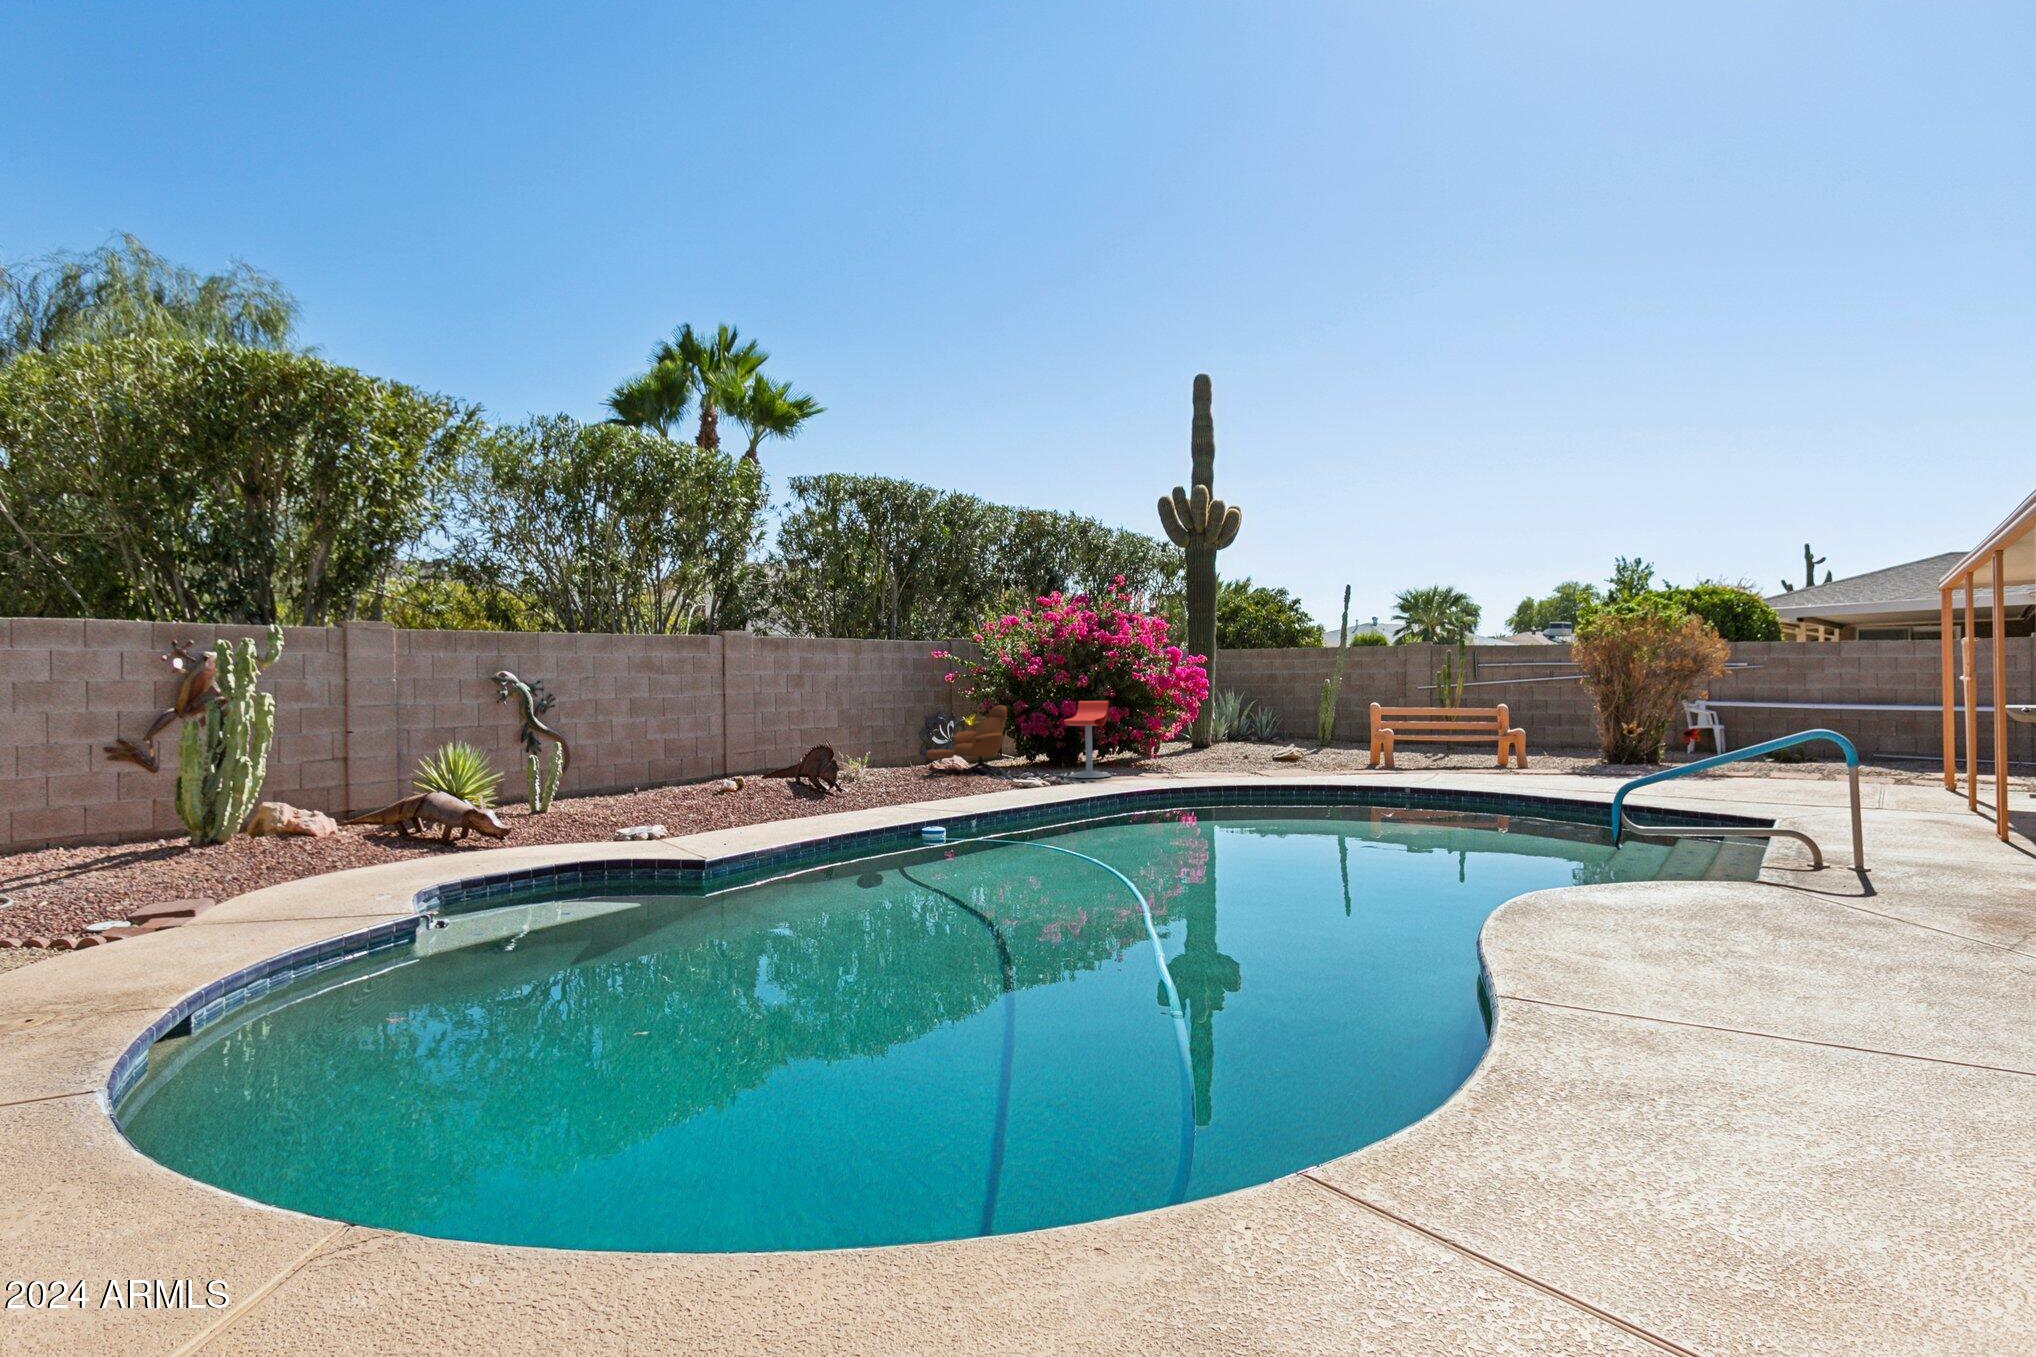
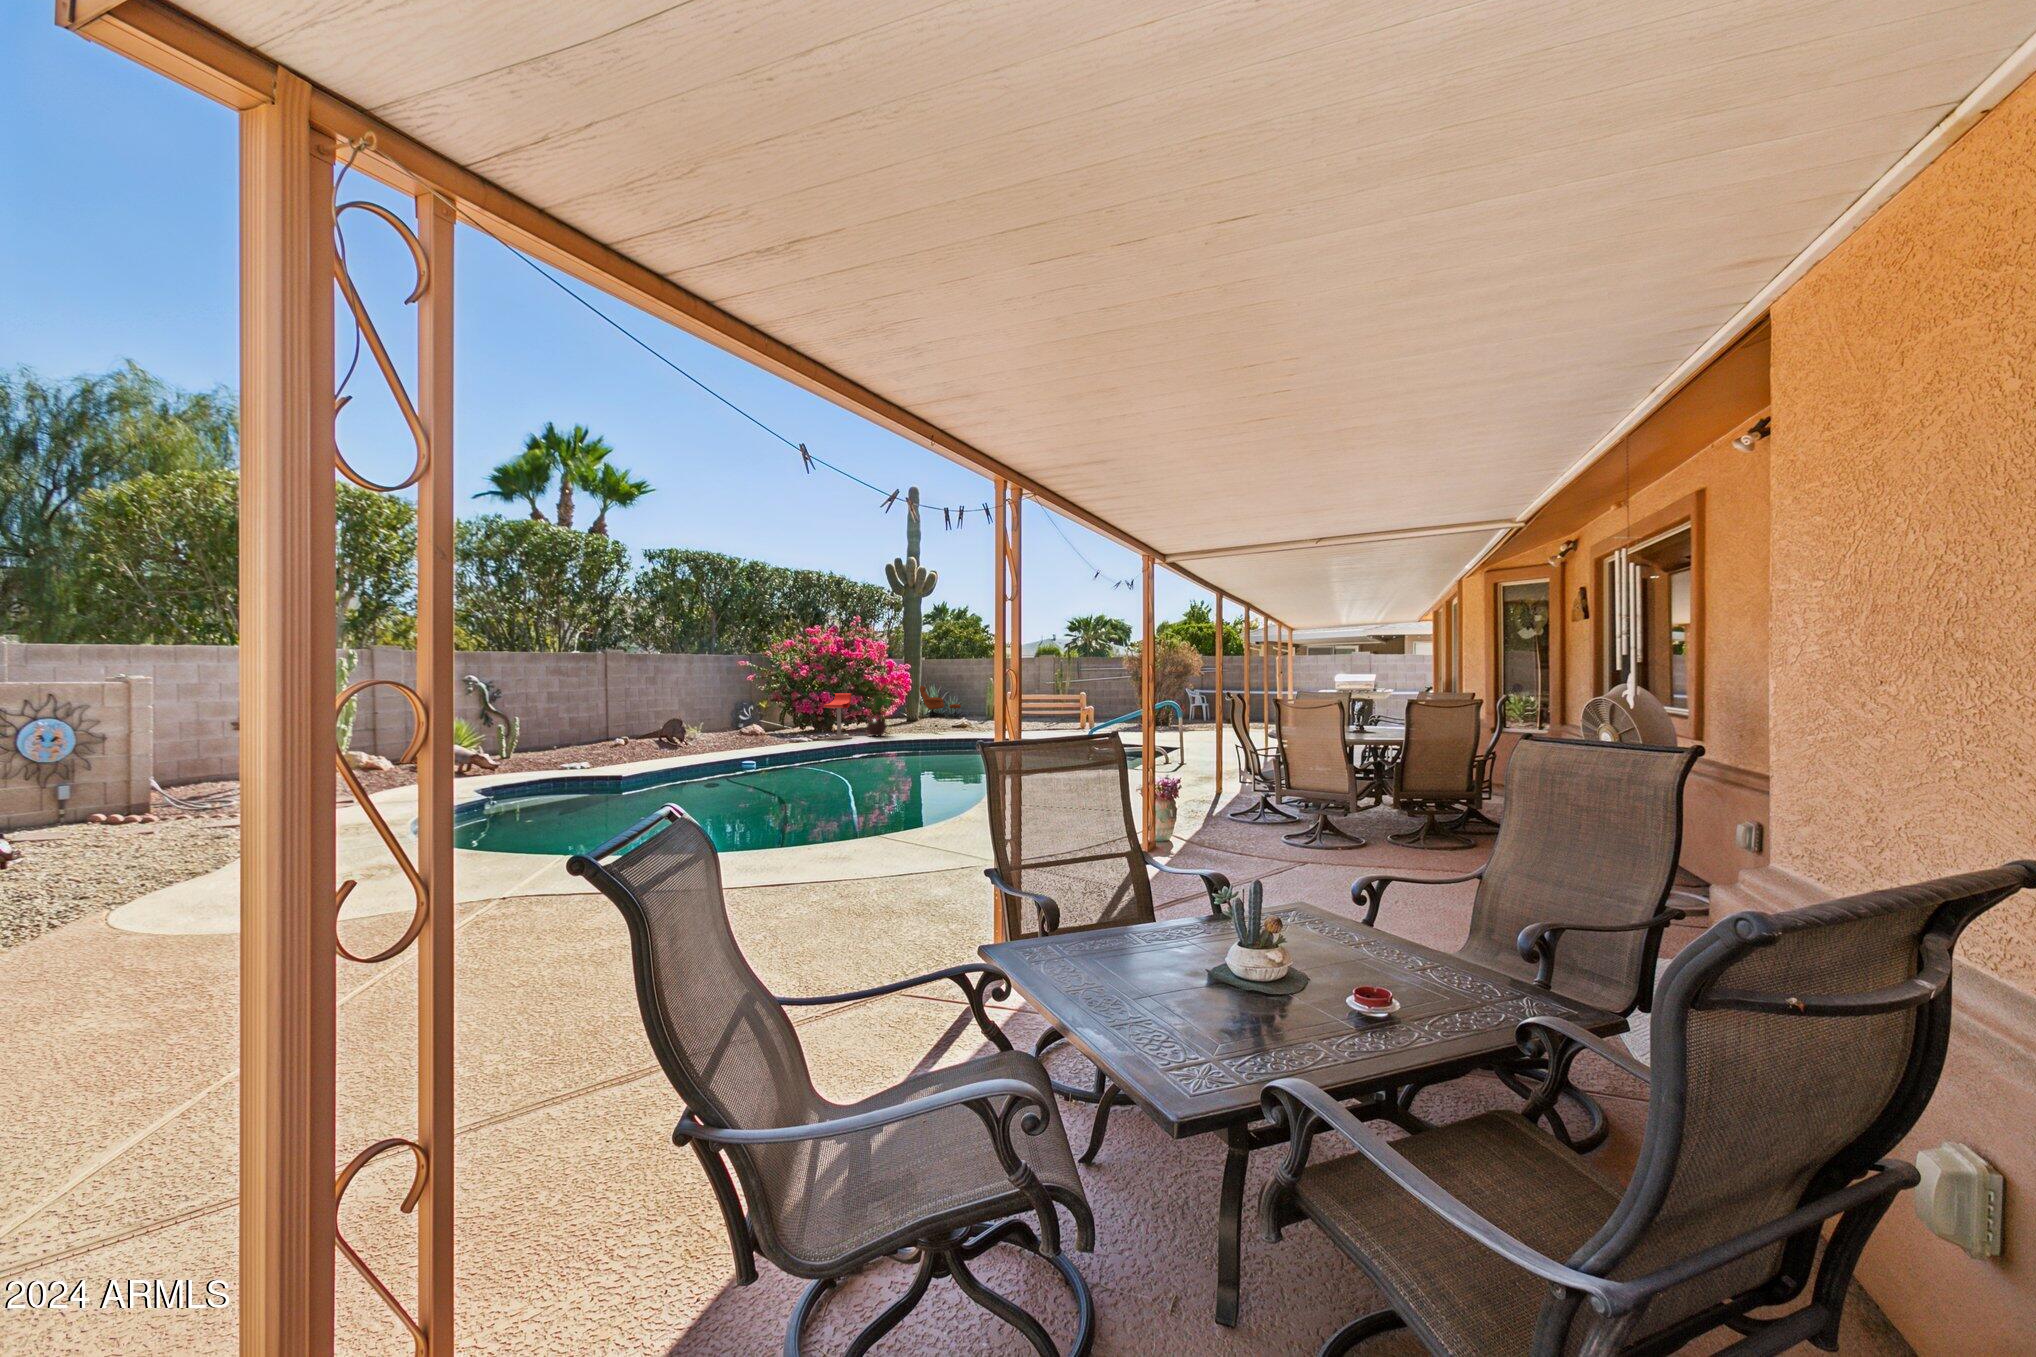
potted tree: none [1135,696,1177,773] -> present [867,694,888,736]
lounge chair: present [926,705,1007,777] -> present [920,686,961,716]

